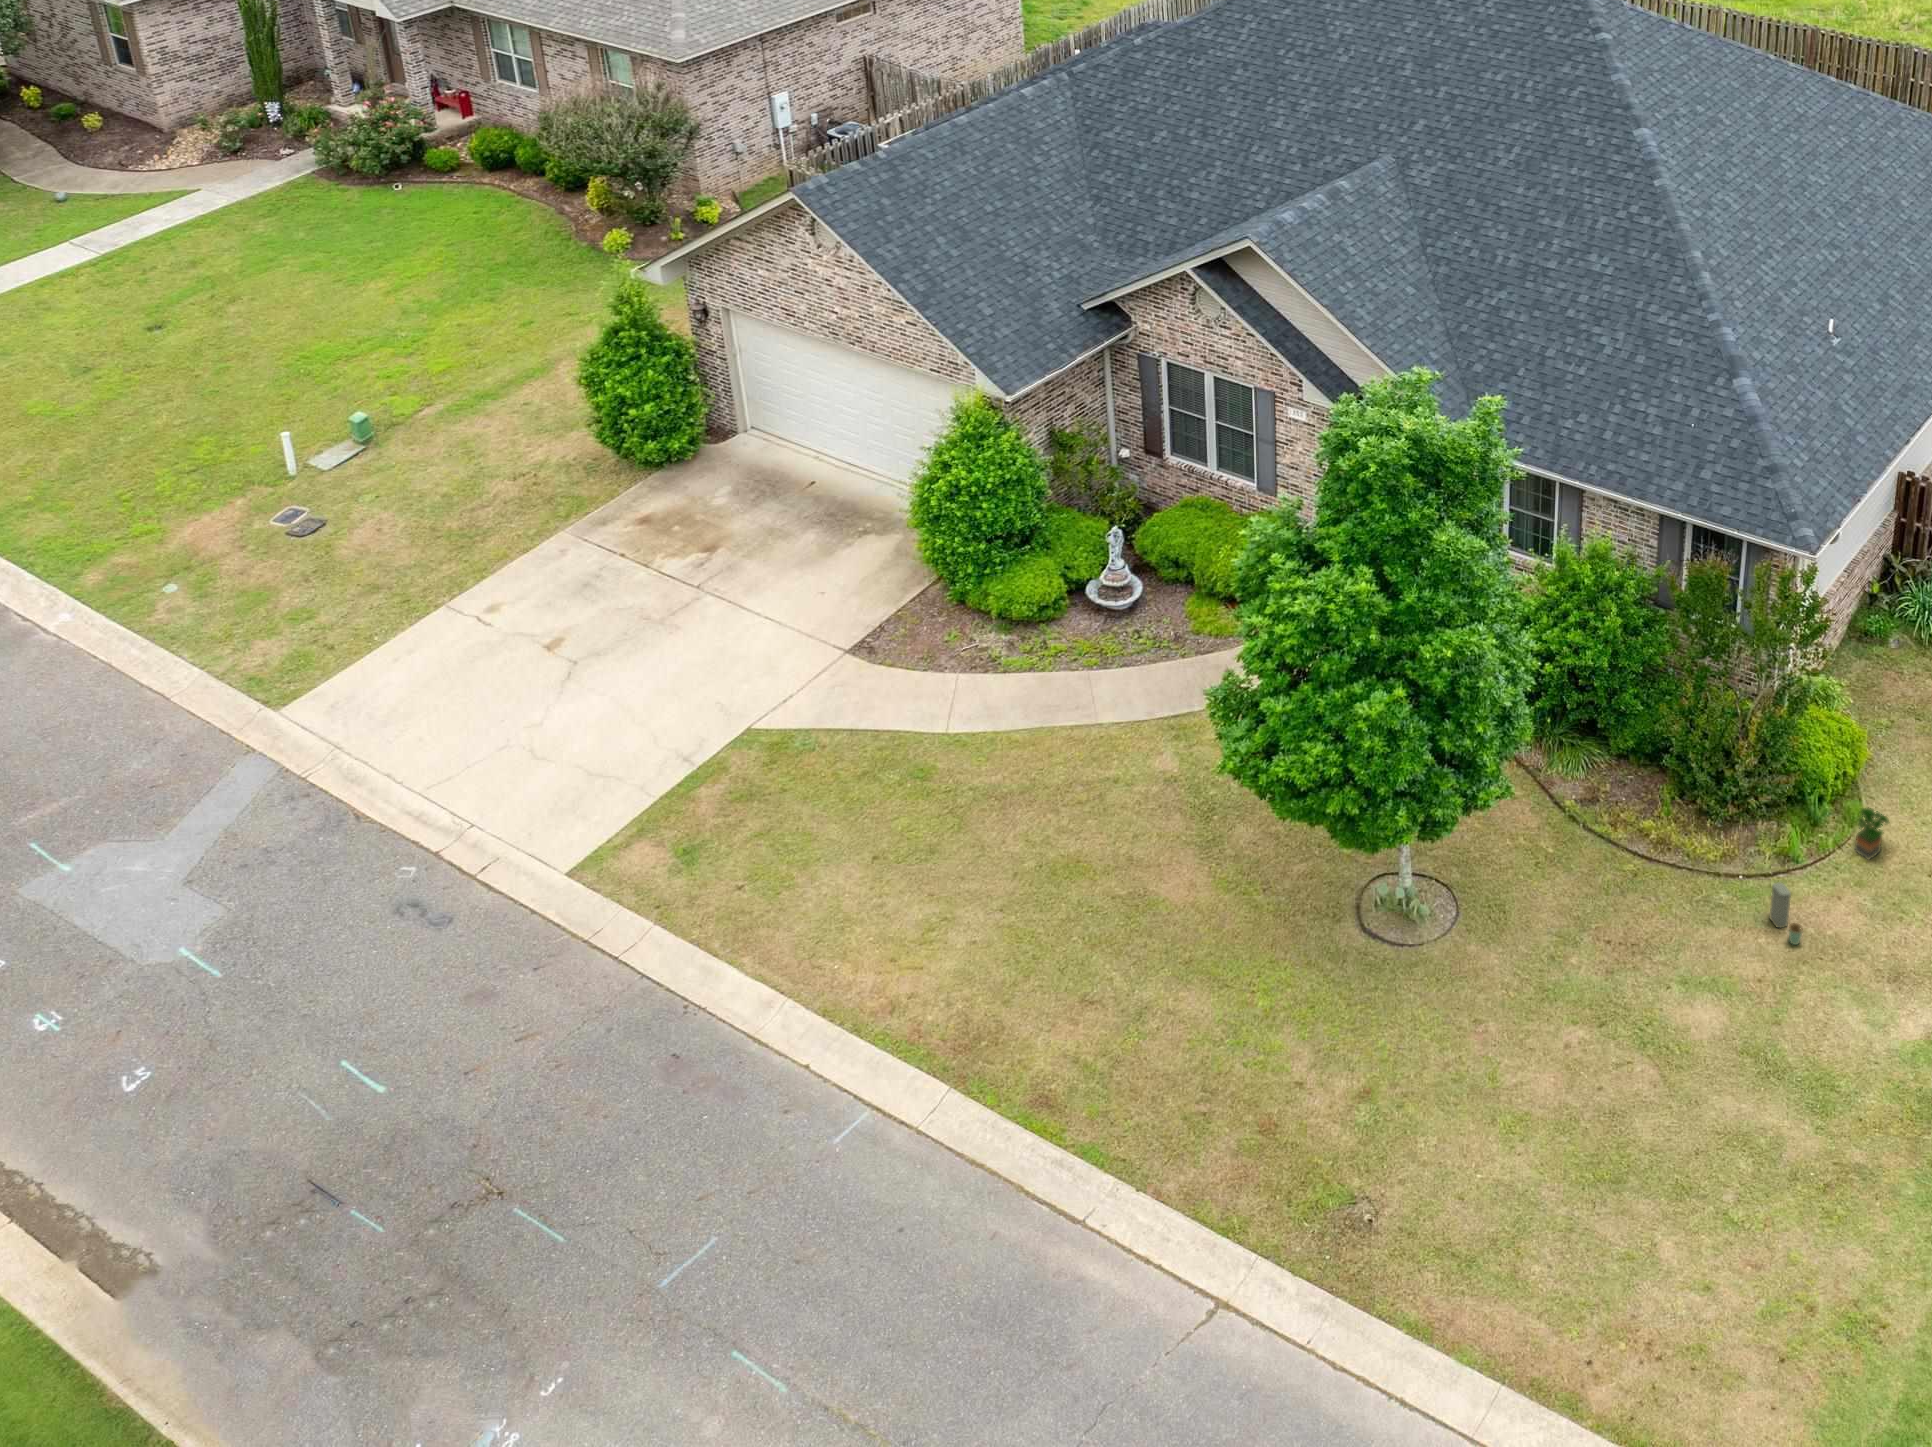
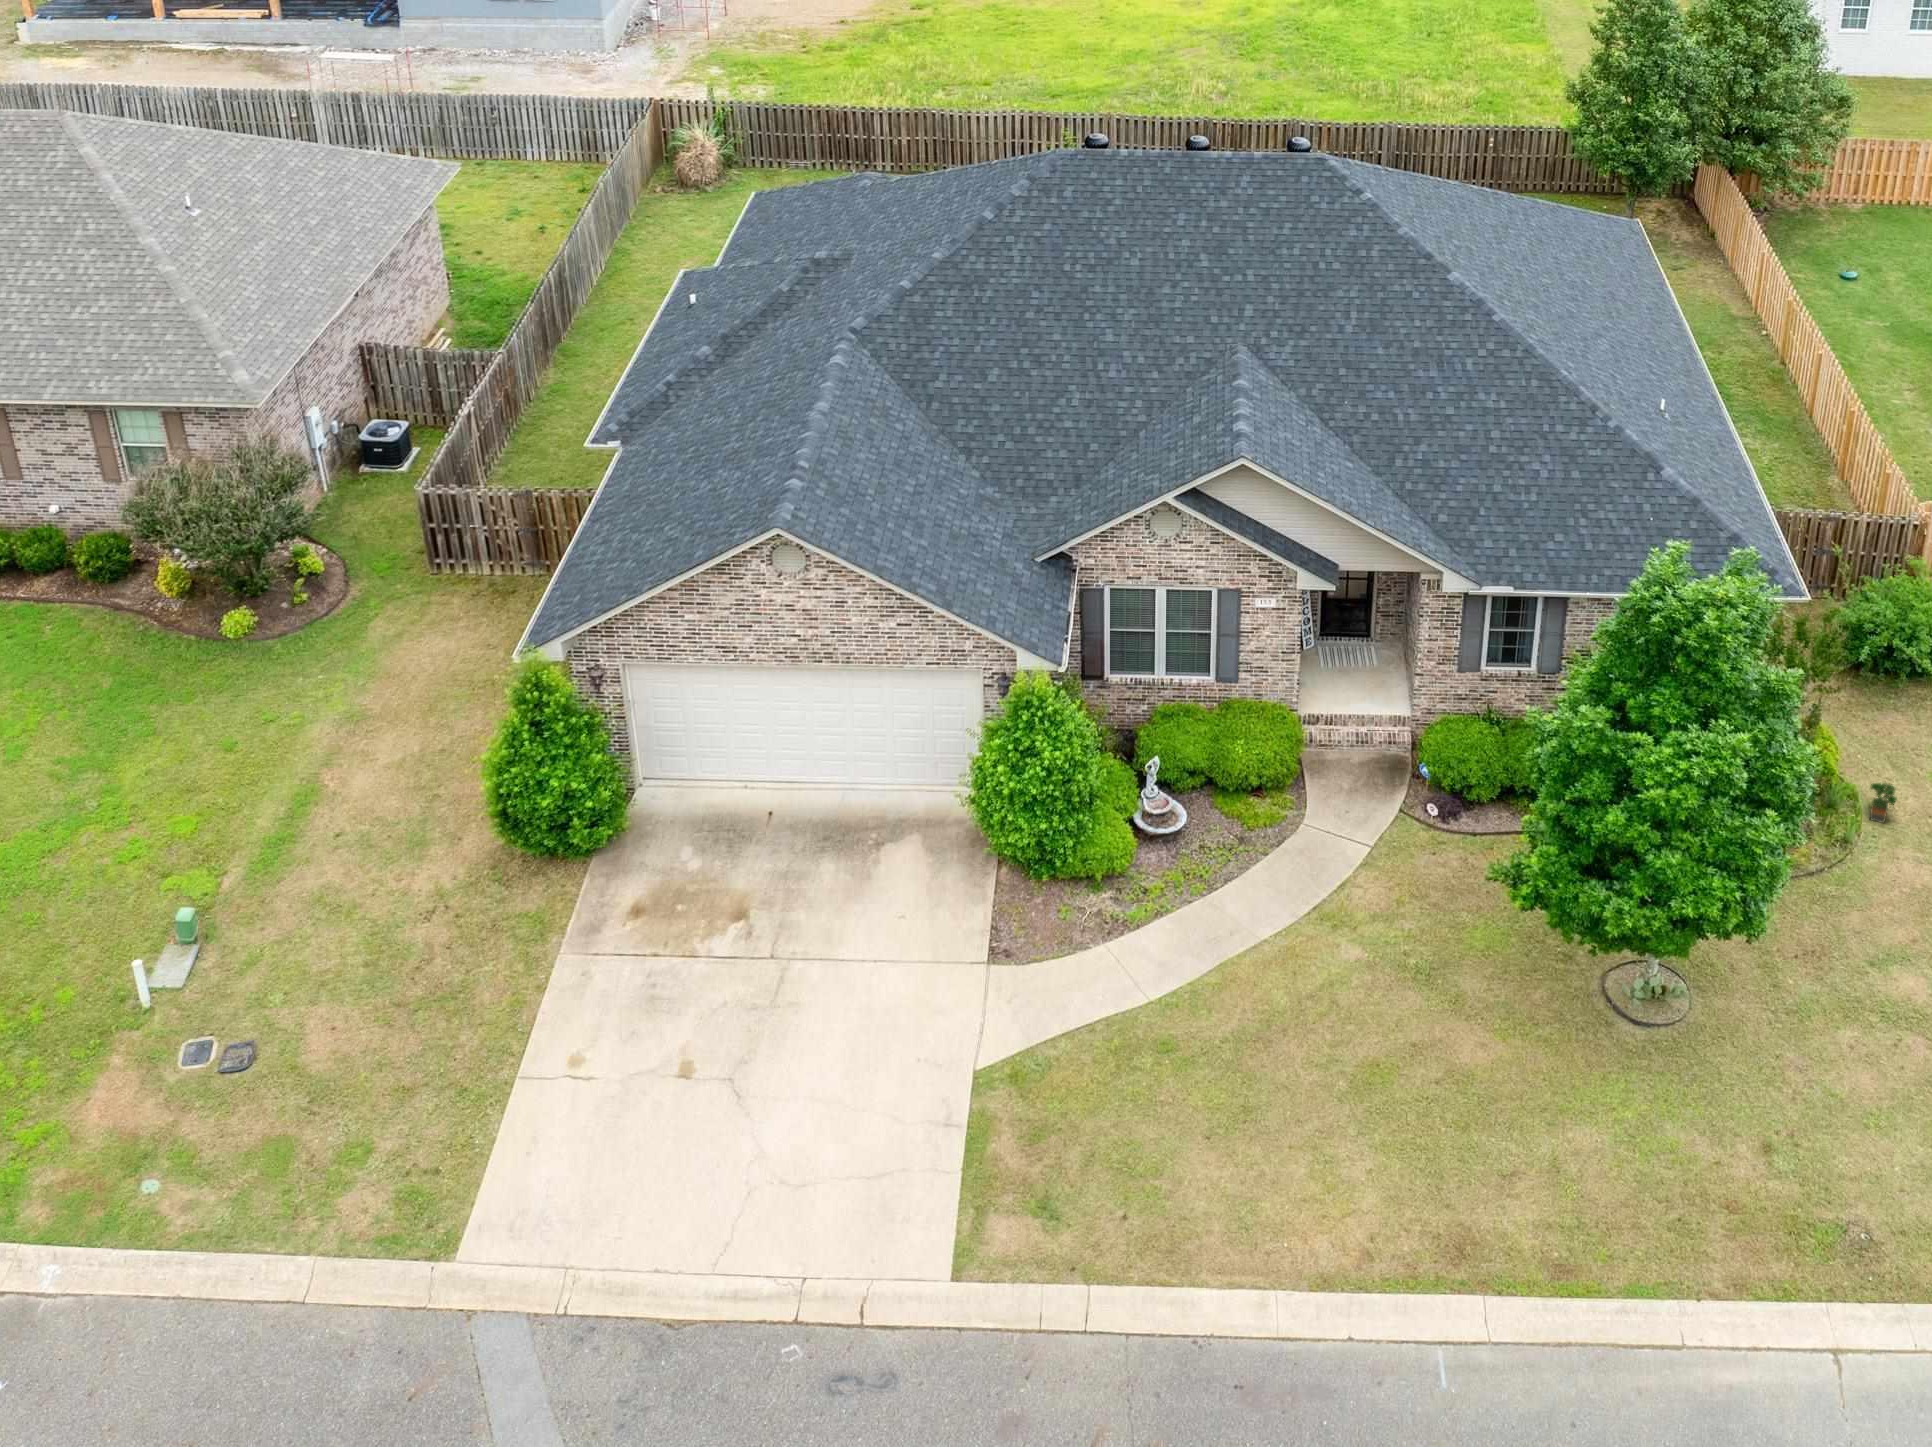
trash can: present [1770,883,1802,945] -> none [1870,862,1911,907]

